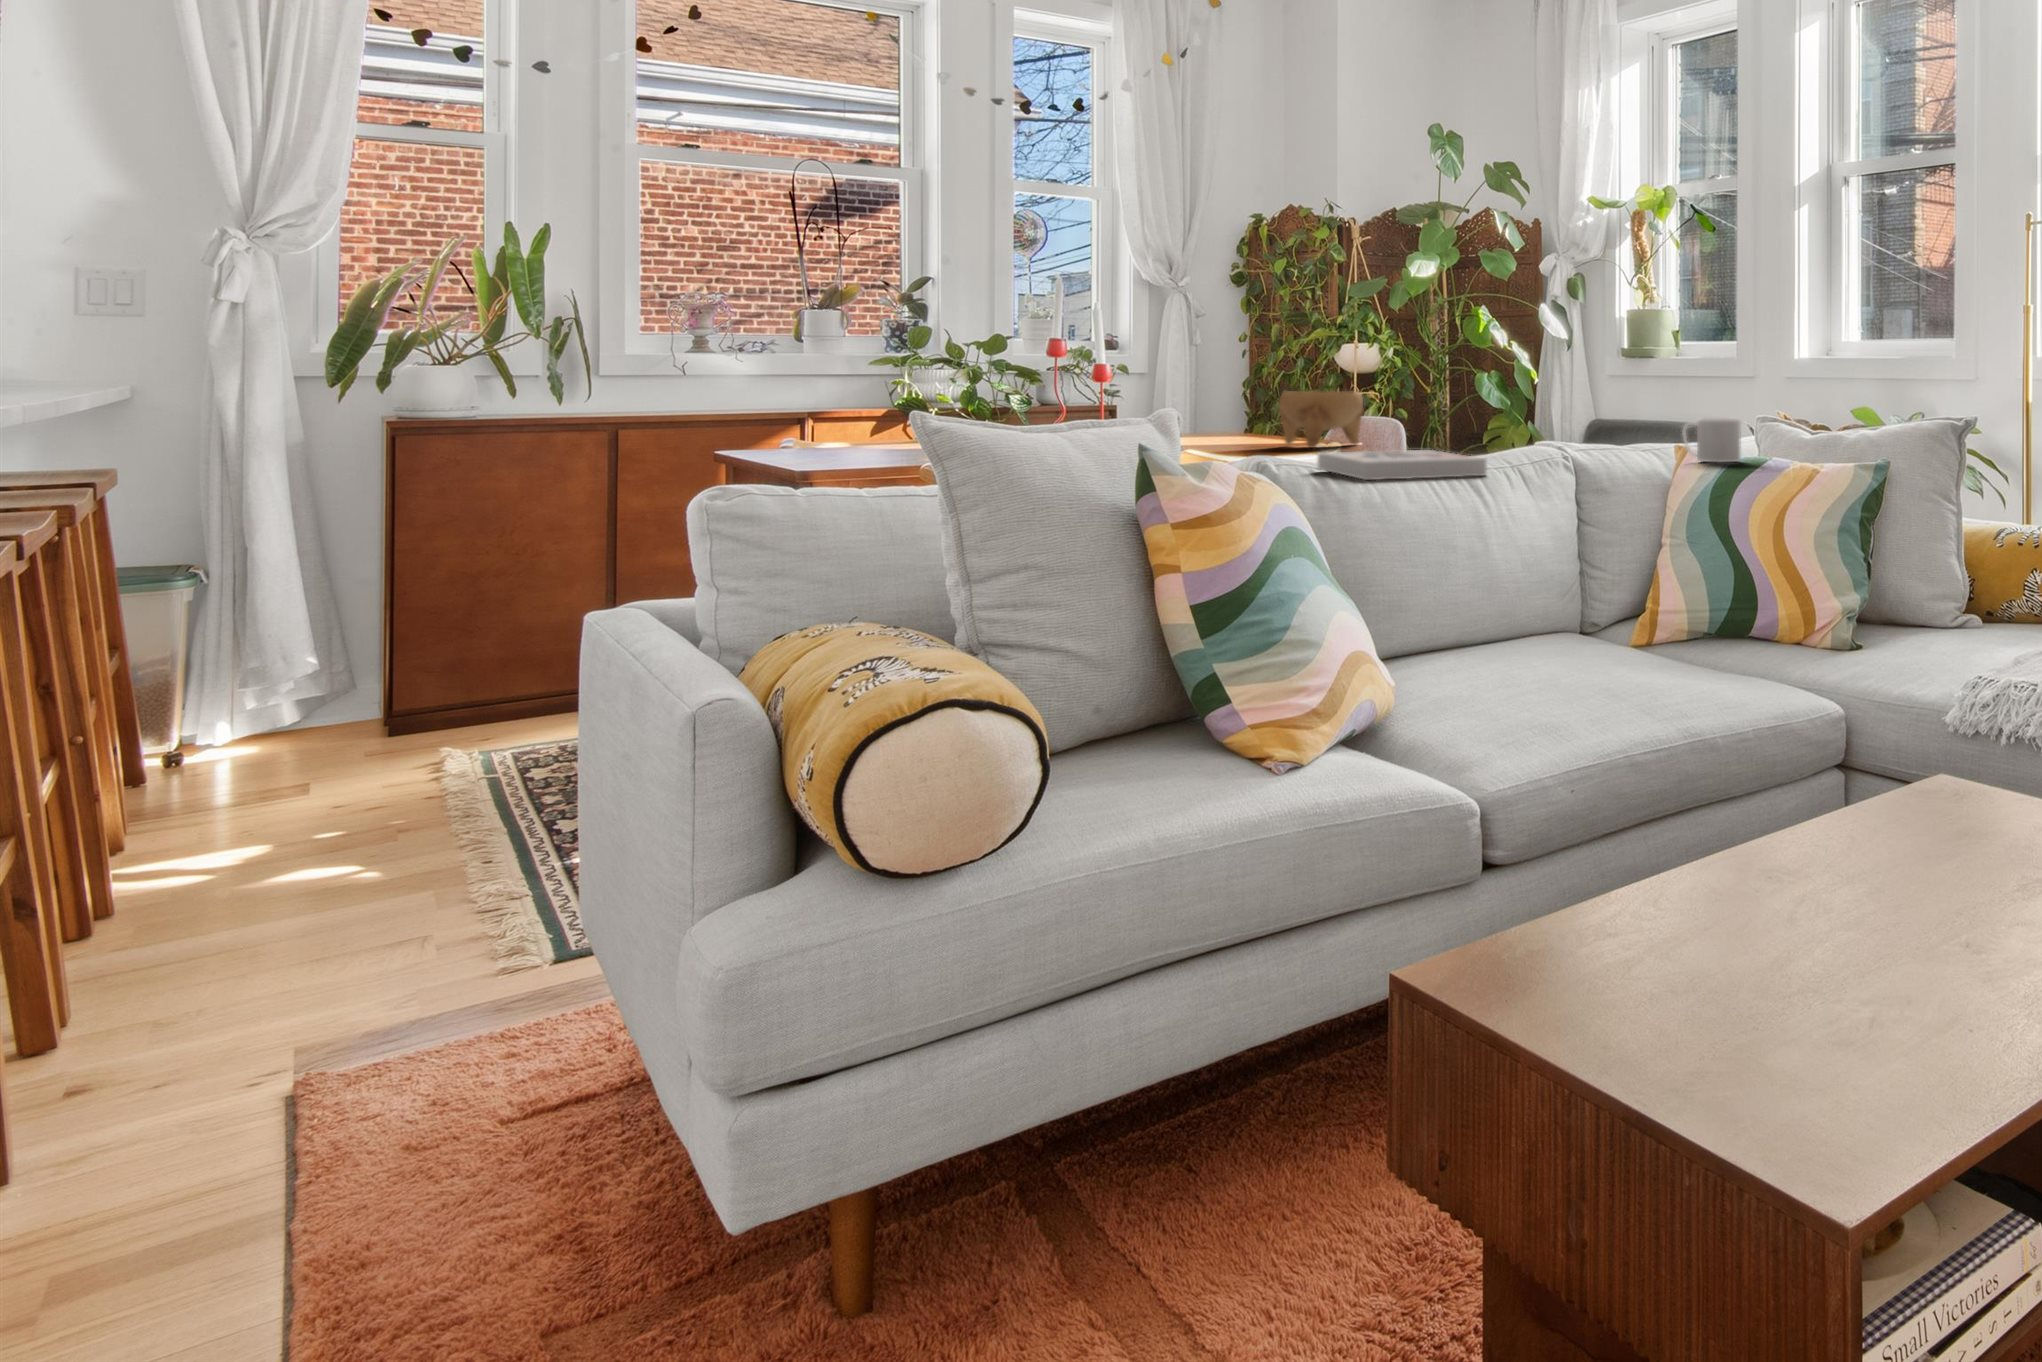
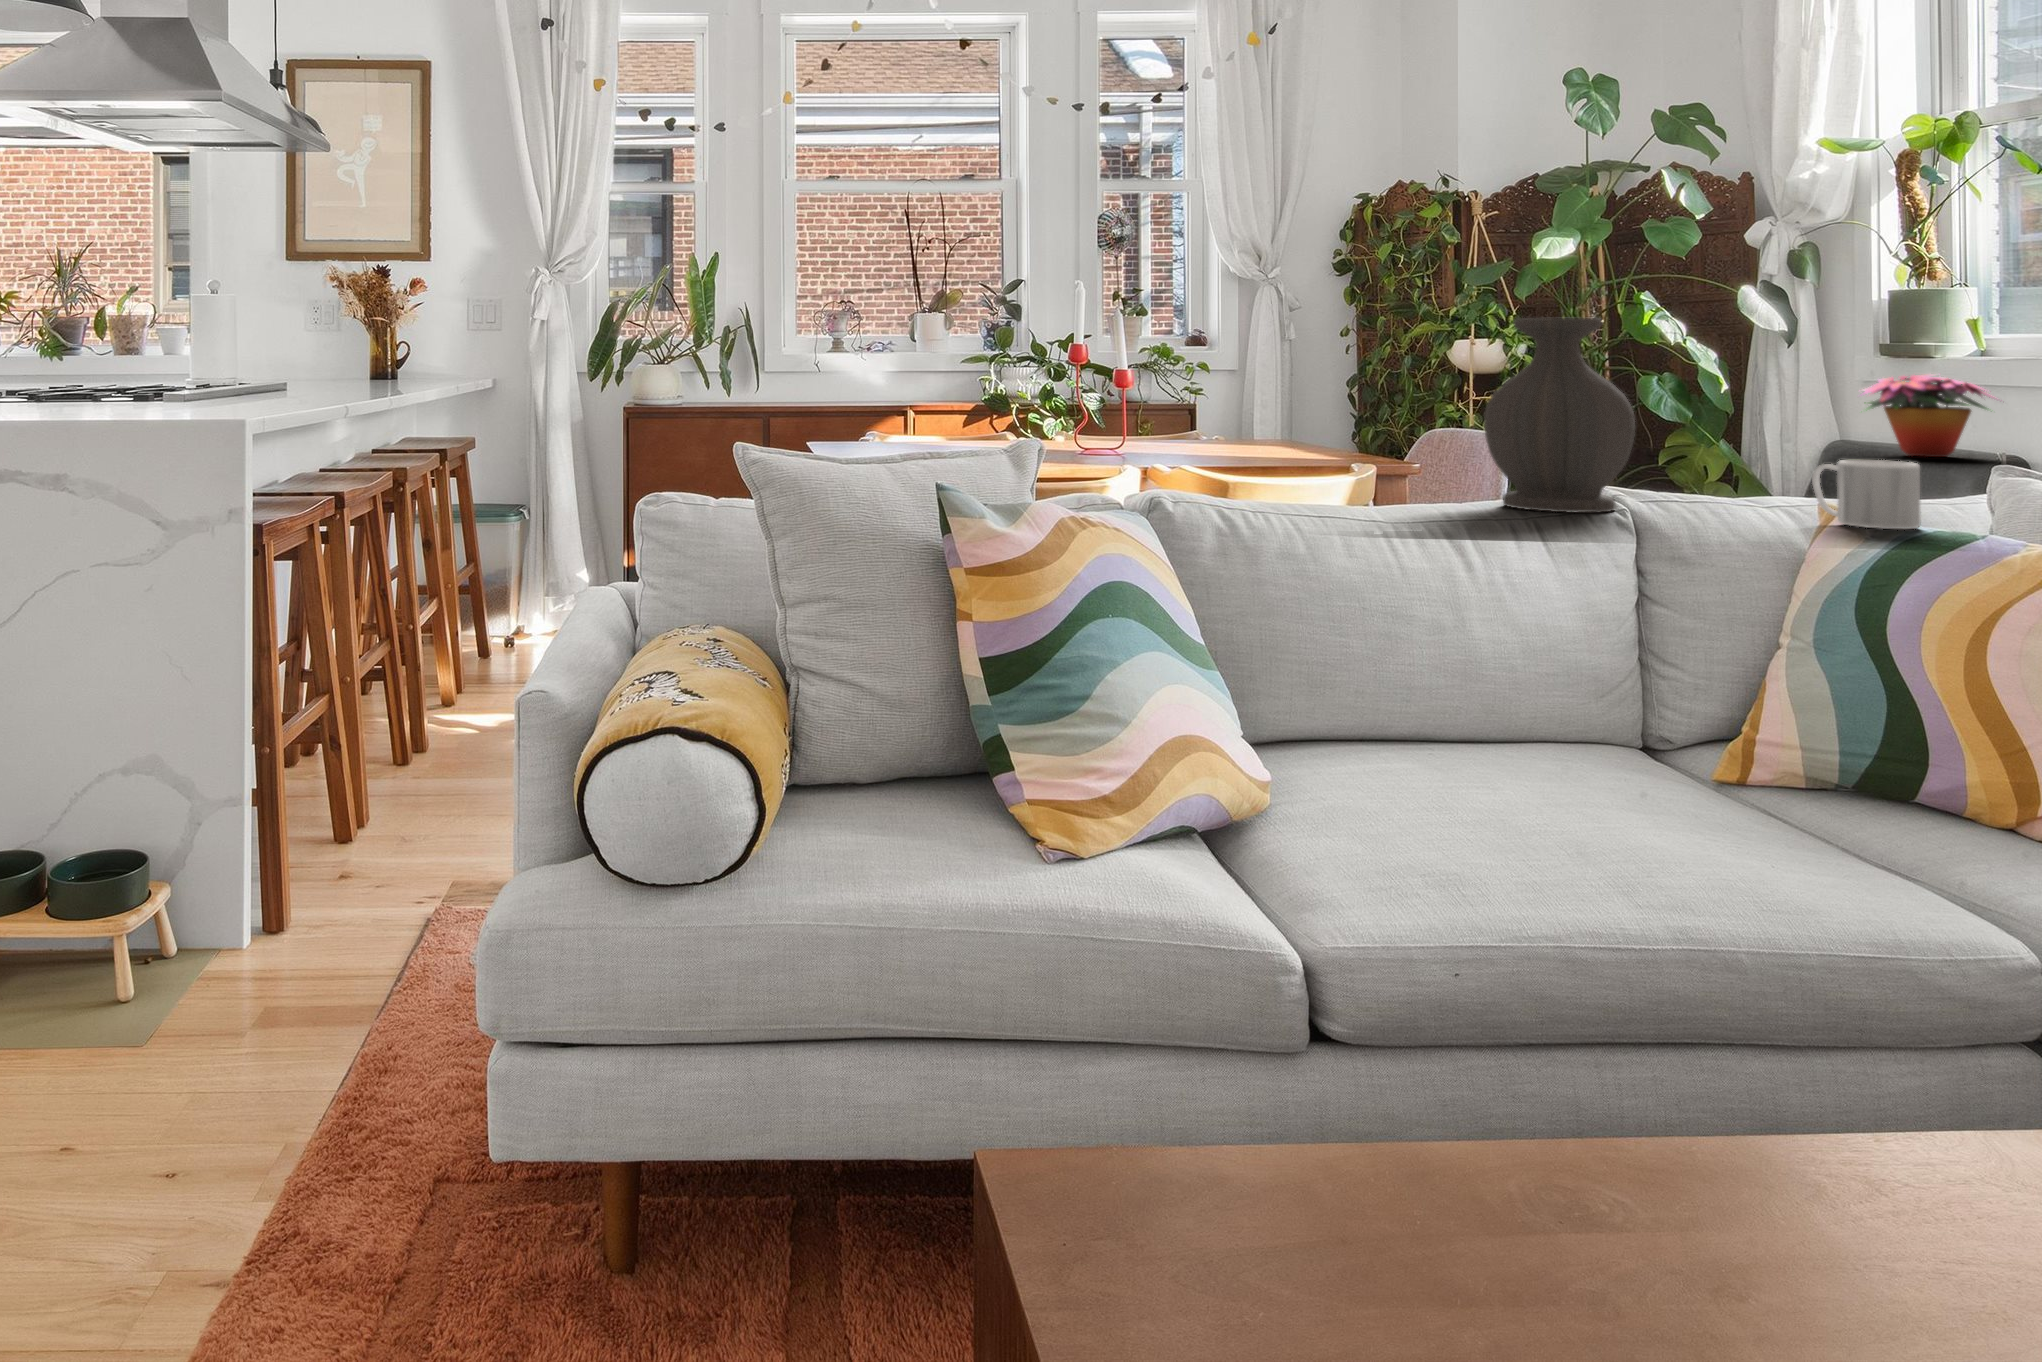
vase: none [1480,318,1577,465] -> present [1484,318,1635,513]
flower arrangement: none [1620,369,1707,429] -> present [1863,375,1994,457]
bowl: present [1279,391,1364,447] -> none [1313,398,1423,464]
book: present [1318,450,1487,480] -> none [1255,480,1447,526]

